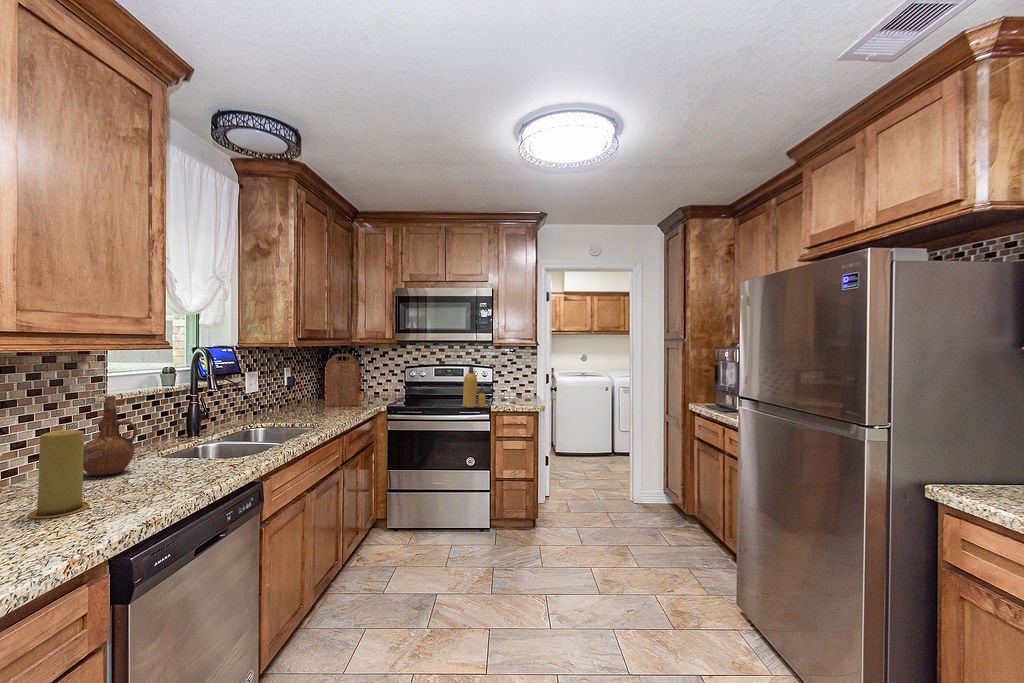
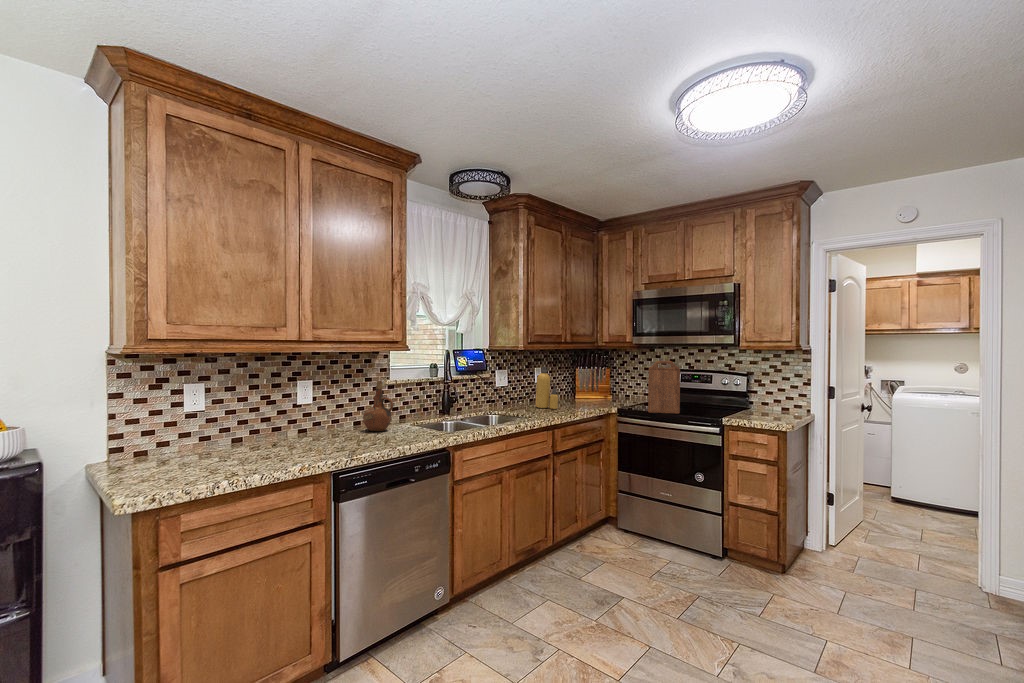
cutting board: present [326,354,358,407] -> present [648,361,680,414]
bottle: present [463,367,485,408] -> present [536,367,558,409]
candle: present [29,430,90,518] -> none [323,398,350,447]

